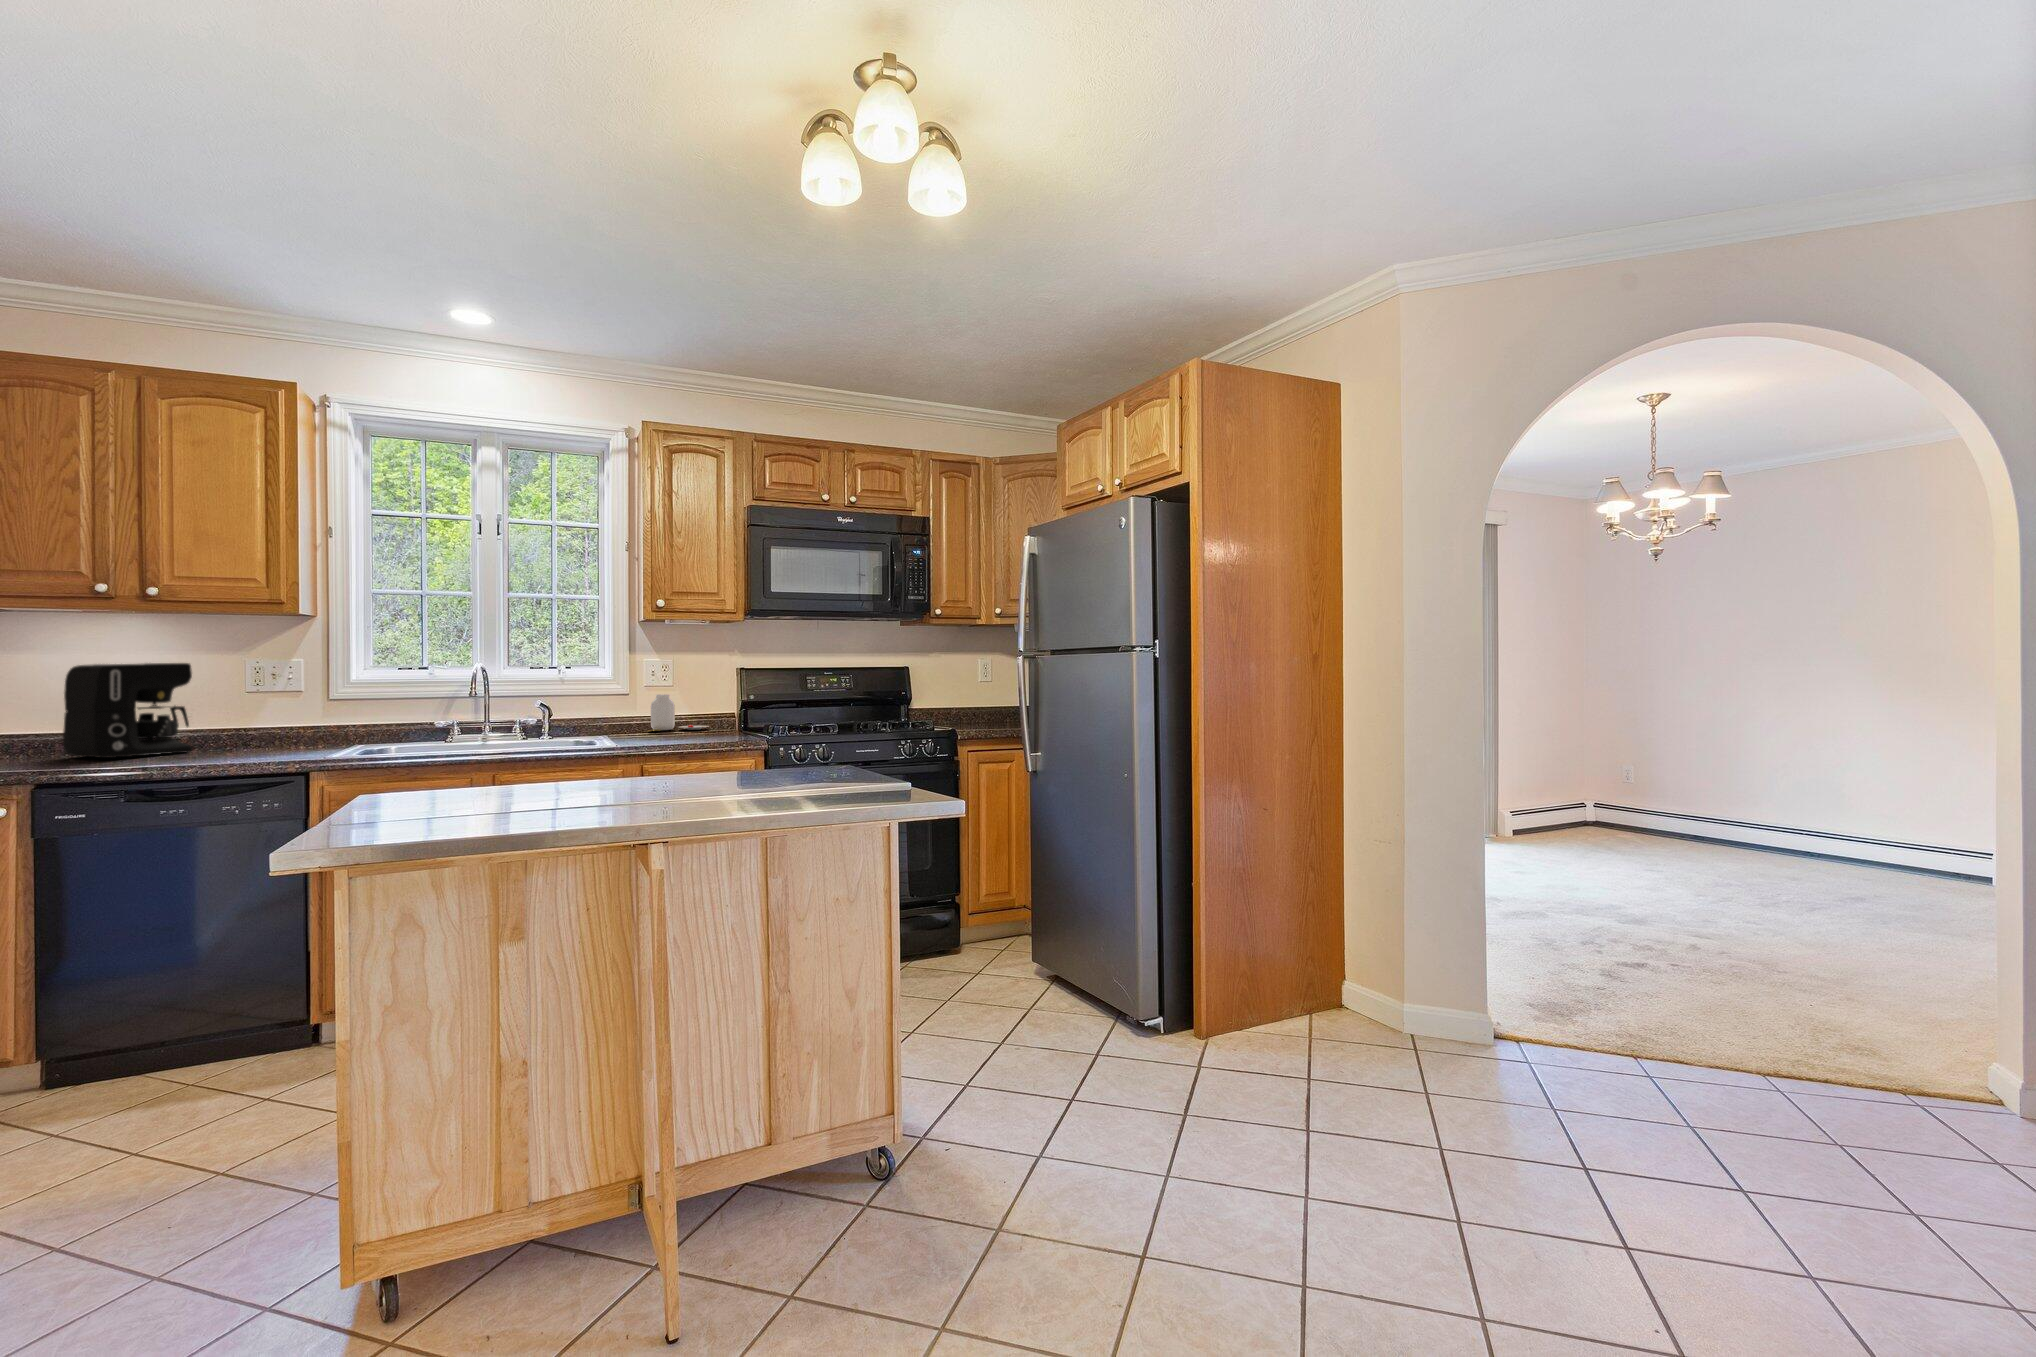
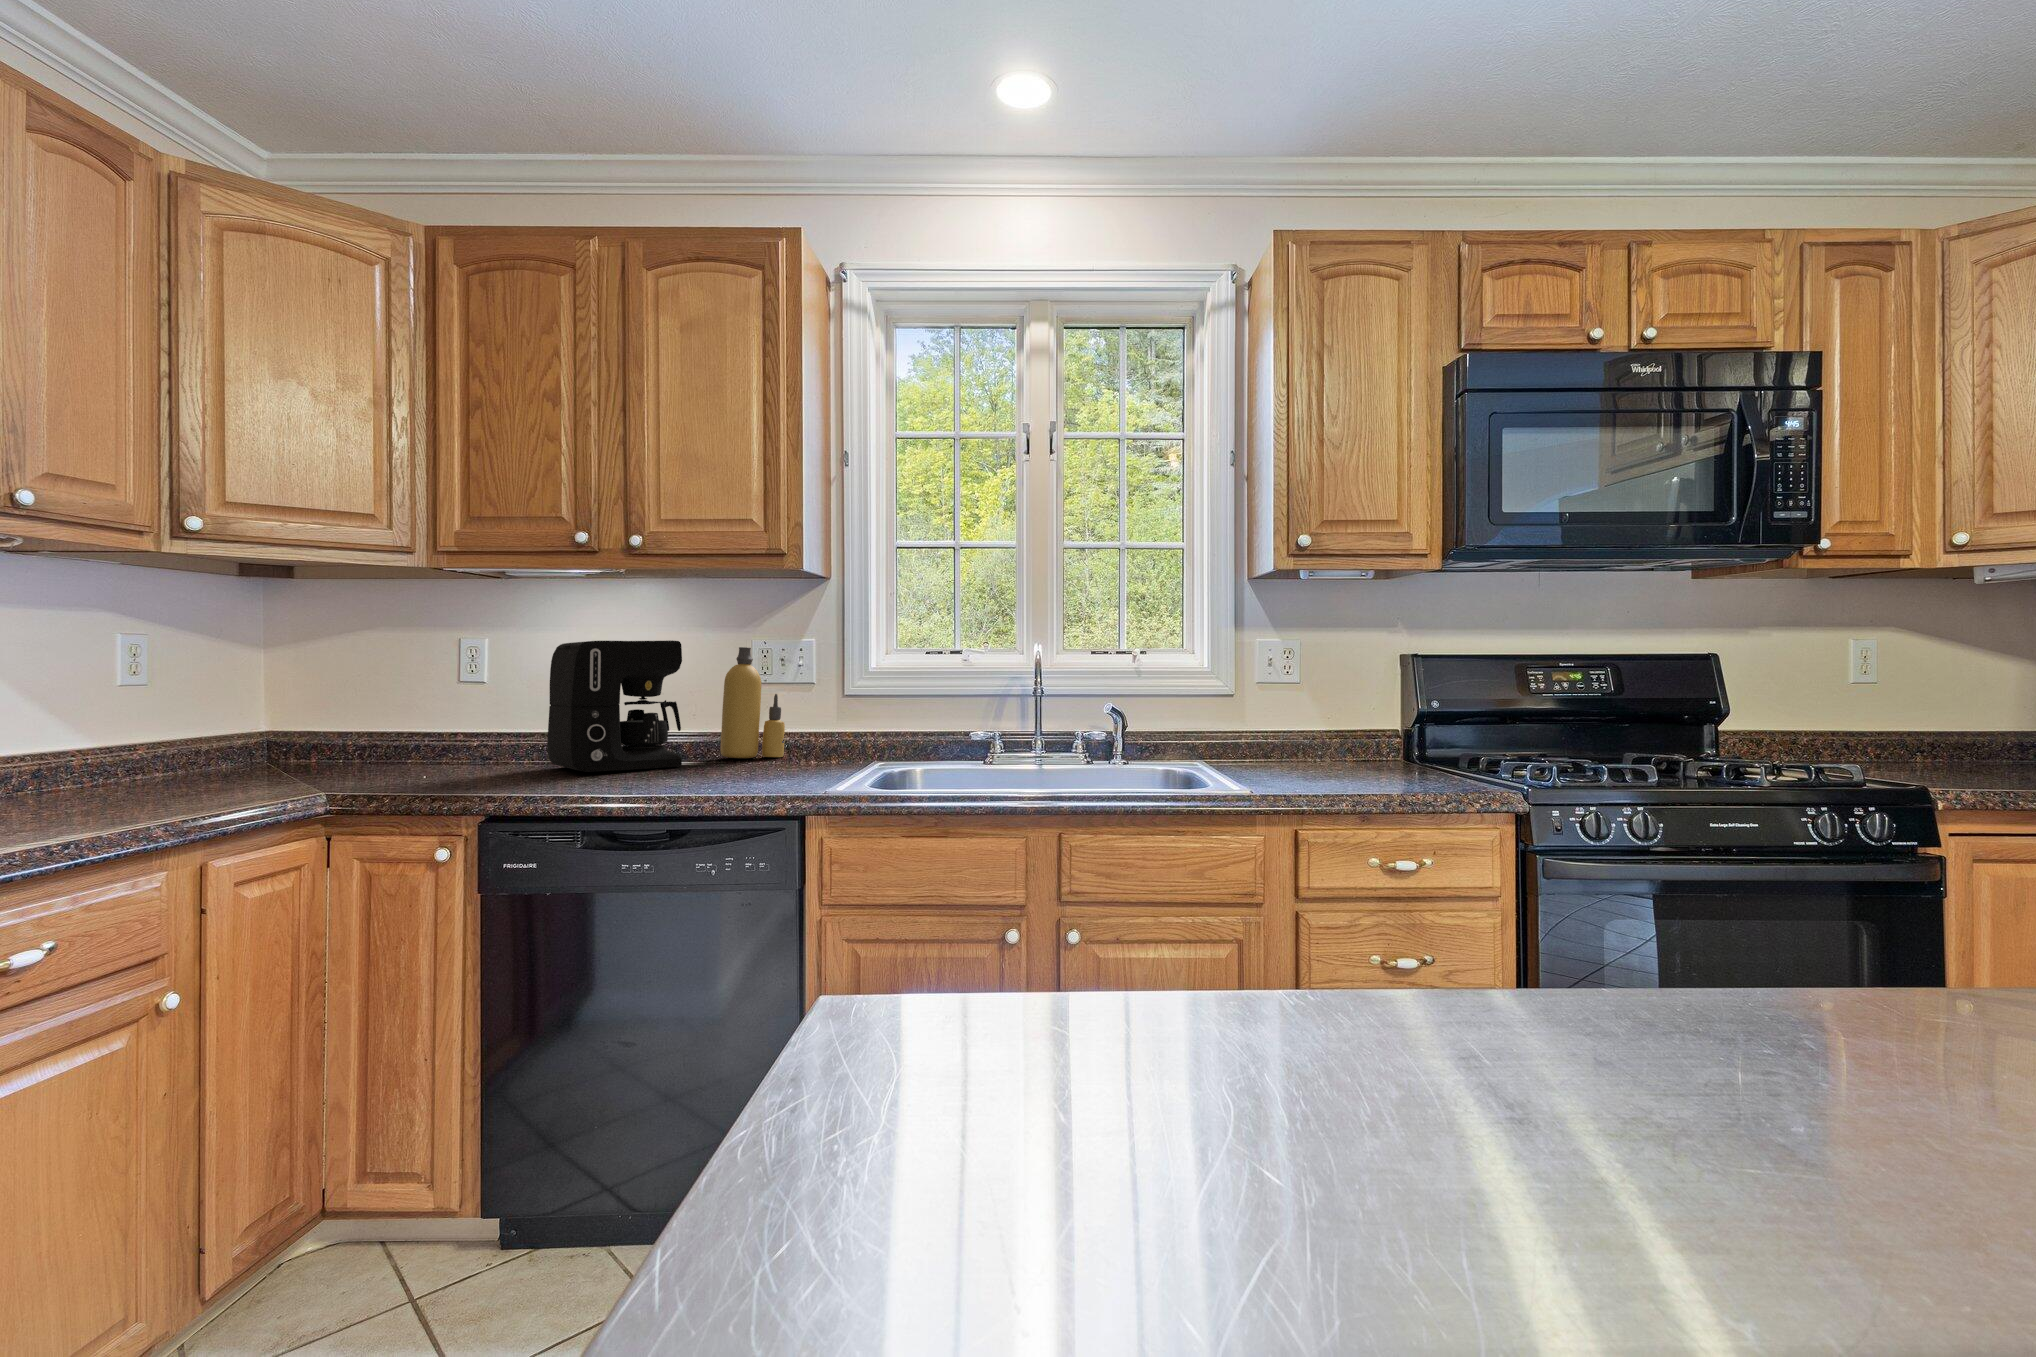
bottle: none [225,666,283,745] -> present [720,647,785,758]
jar: present [648,695,708,731] -> none [1268,699,1371,761]

